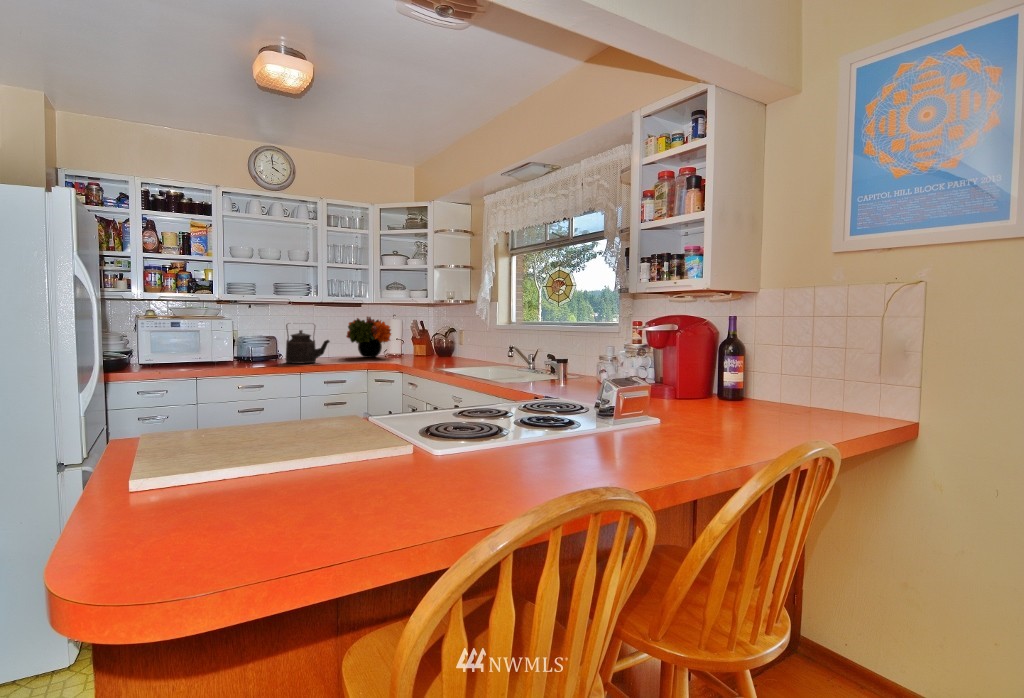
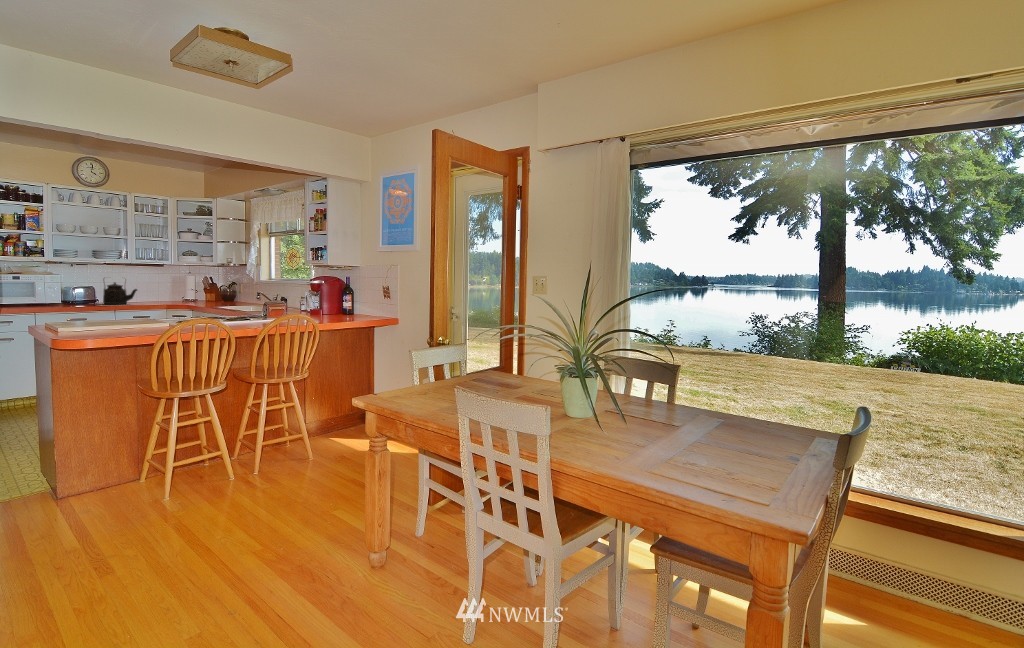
flower arrangement: present [346,317,391,358] -> none [153,274,190,303]

